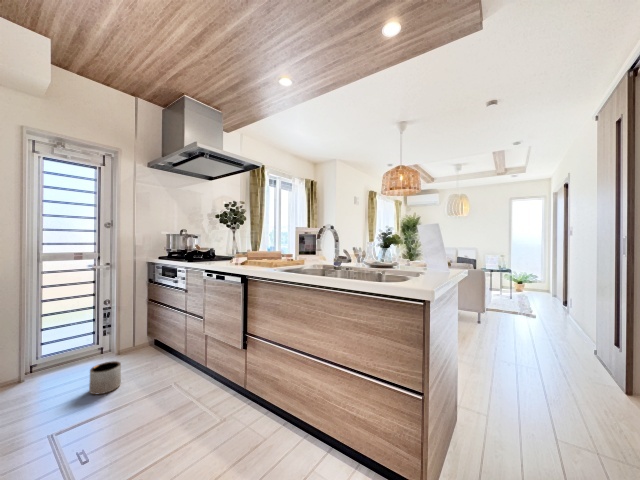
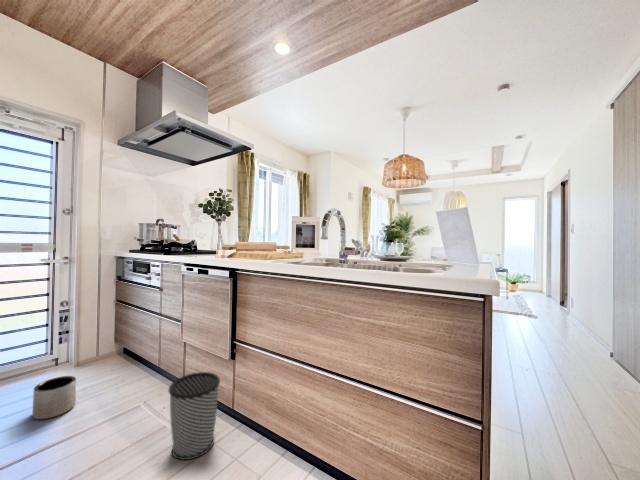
wastebasket: none [195,359,235,426] -> present [169,372,220,460]

